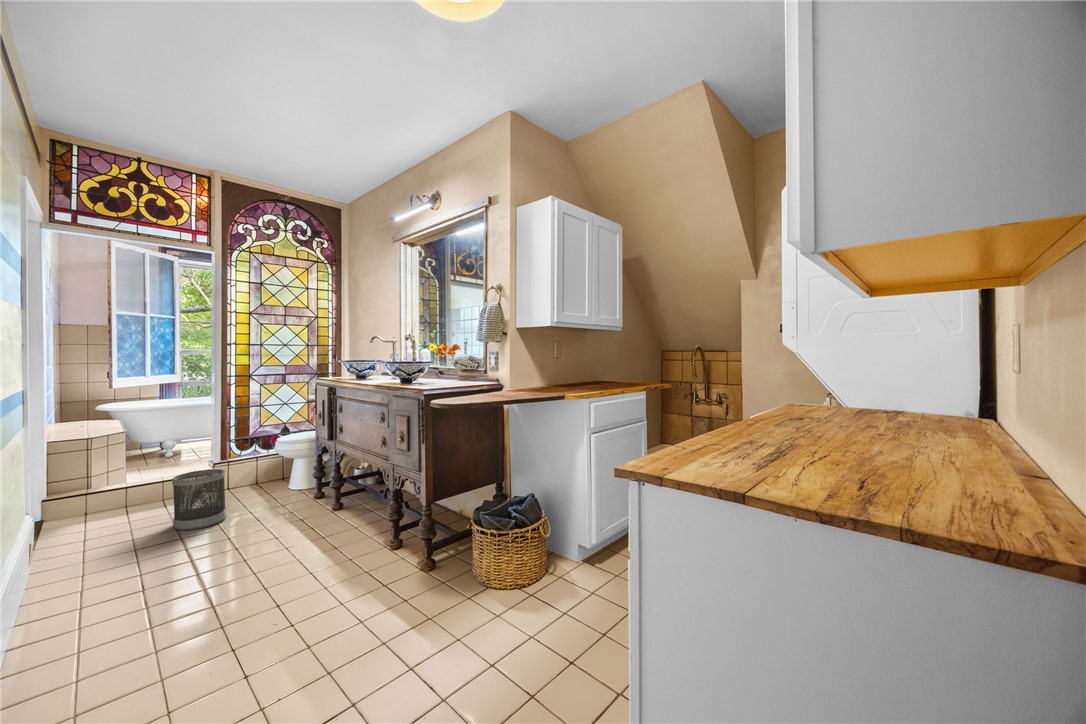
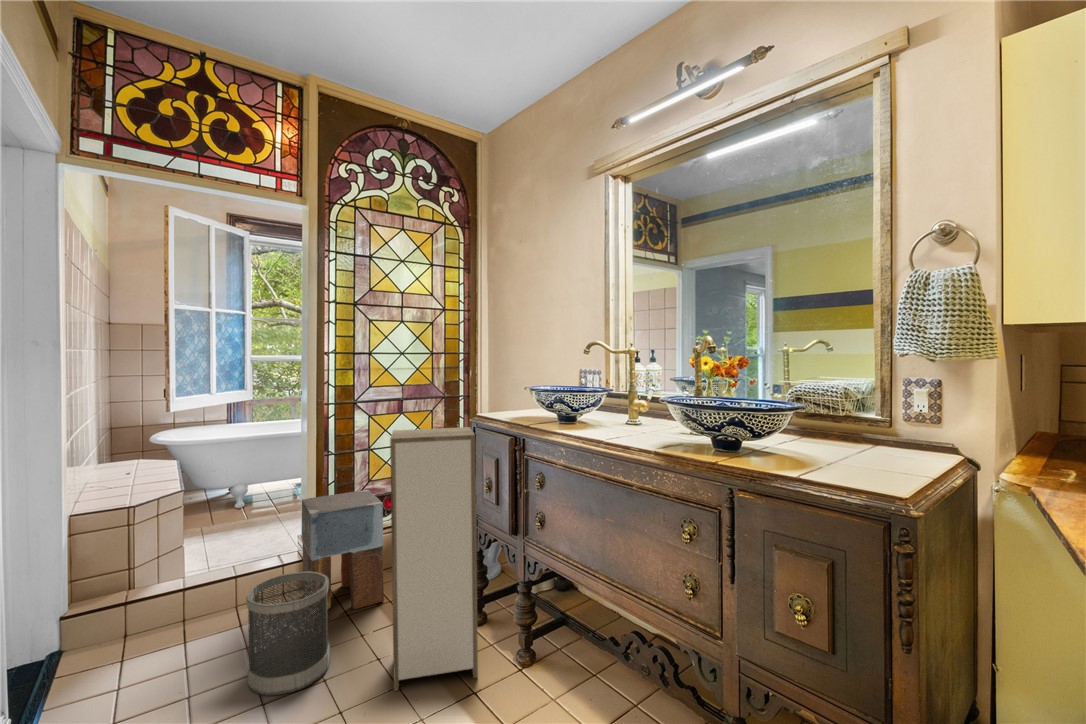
storage cabinet: none [258,385,315,524] -> present [390,427,478,691]
stool: none [212,430,268,504] -> present [302,490,384,609]

